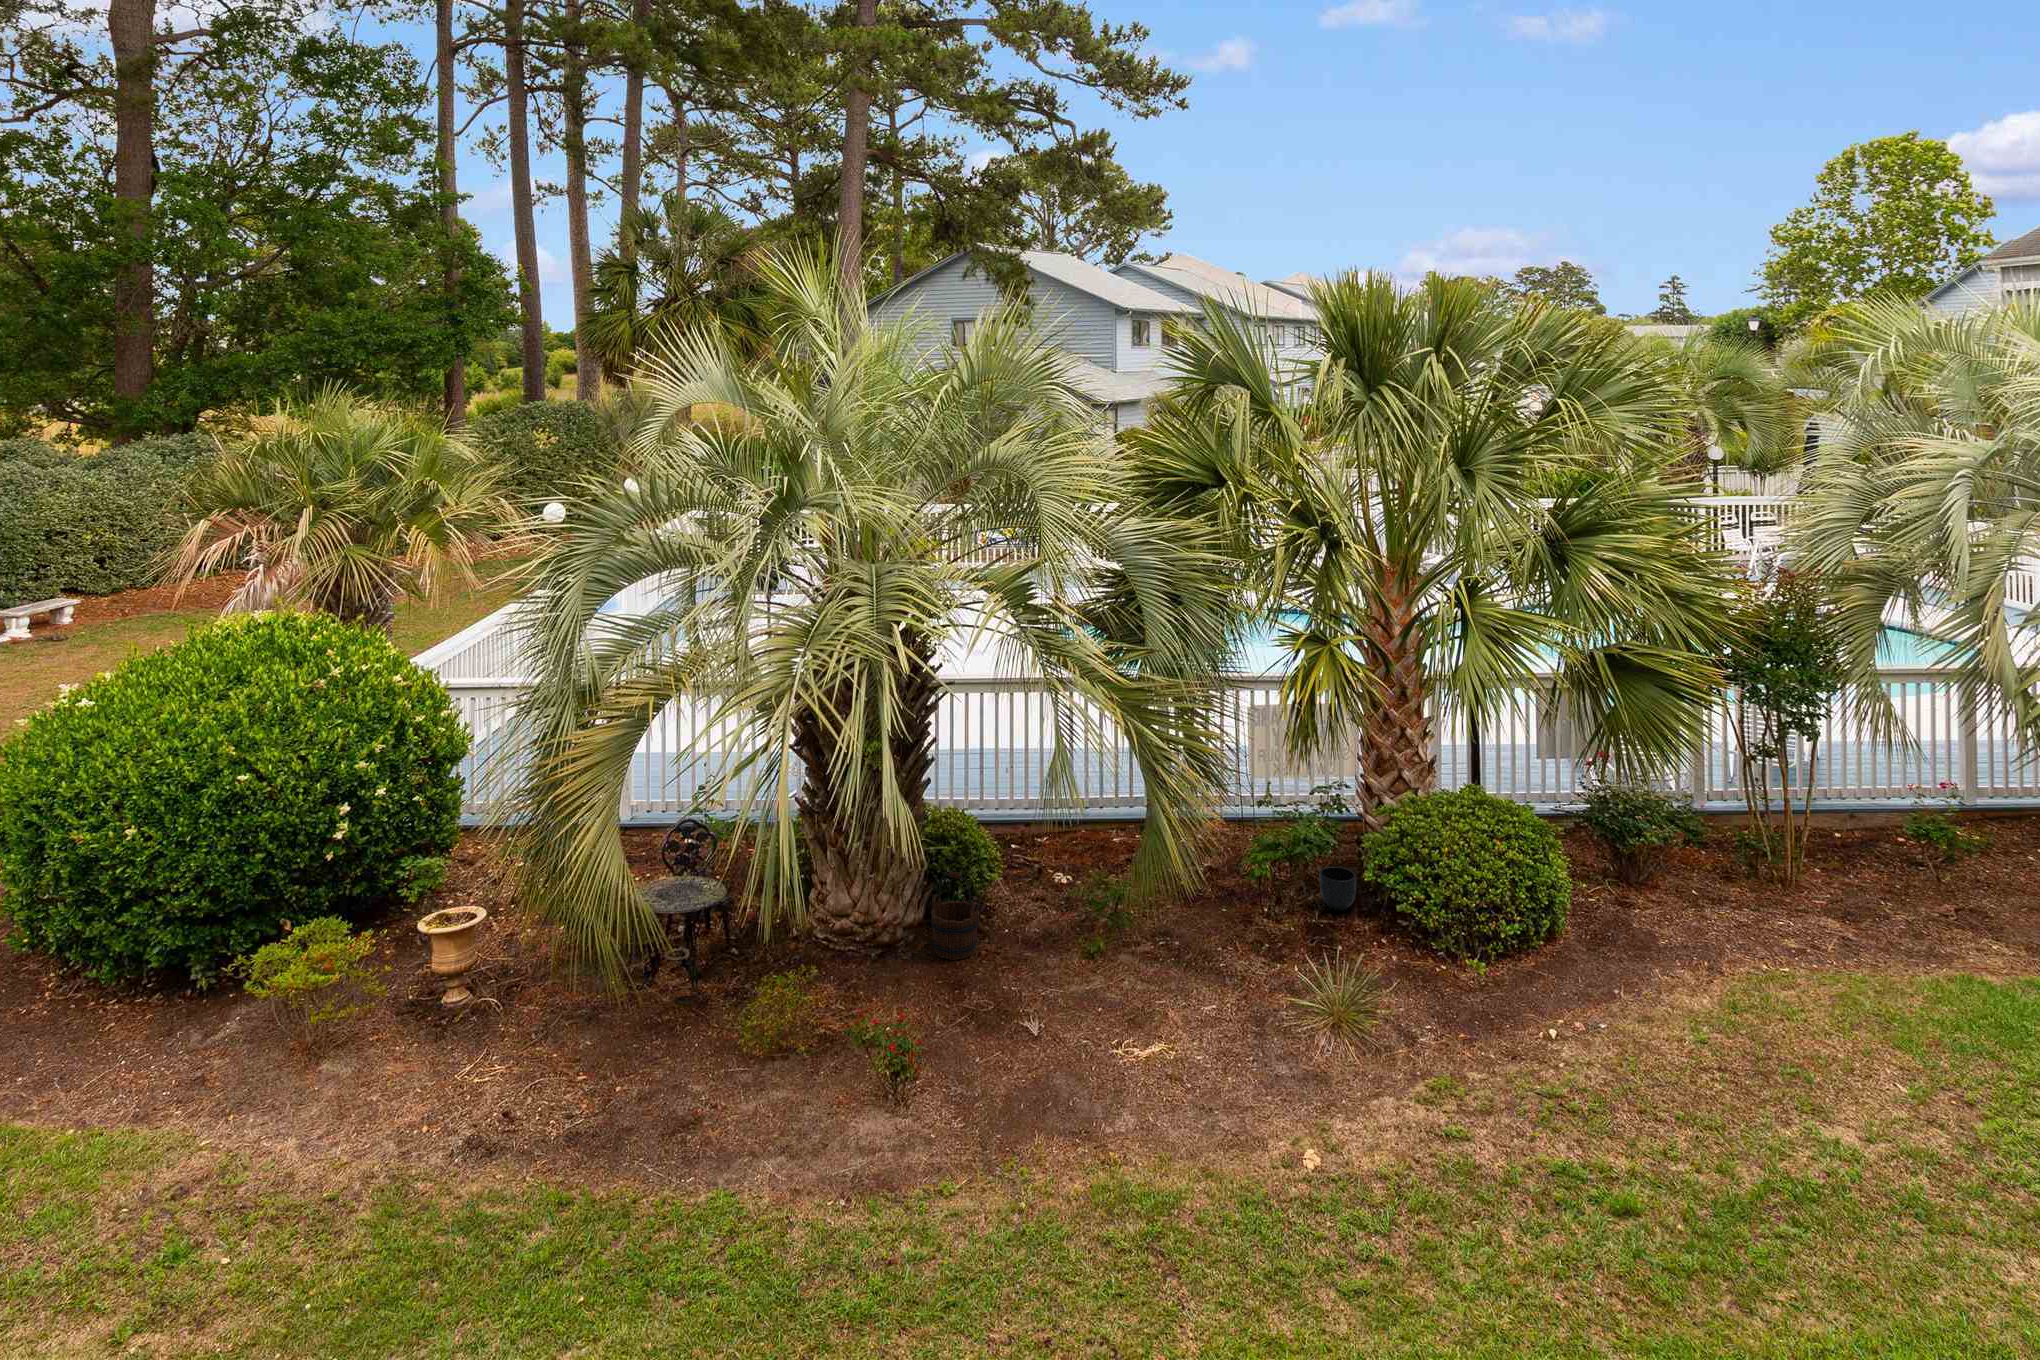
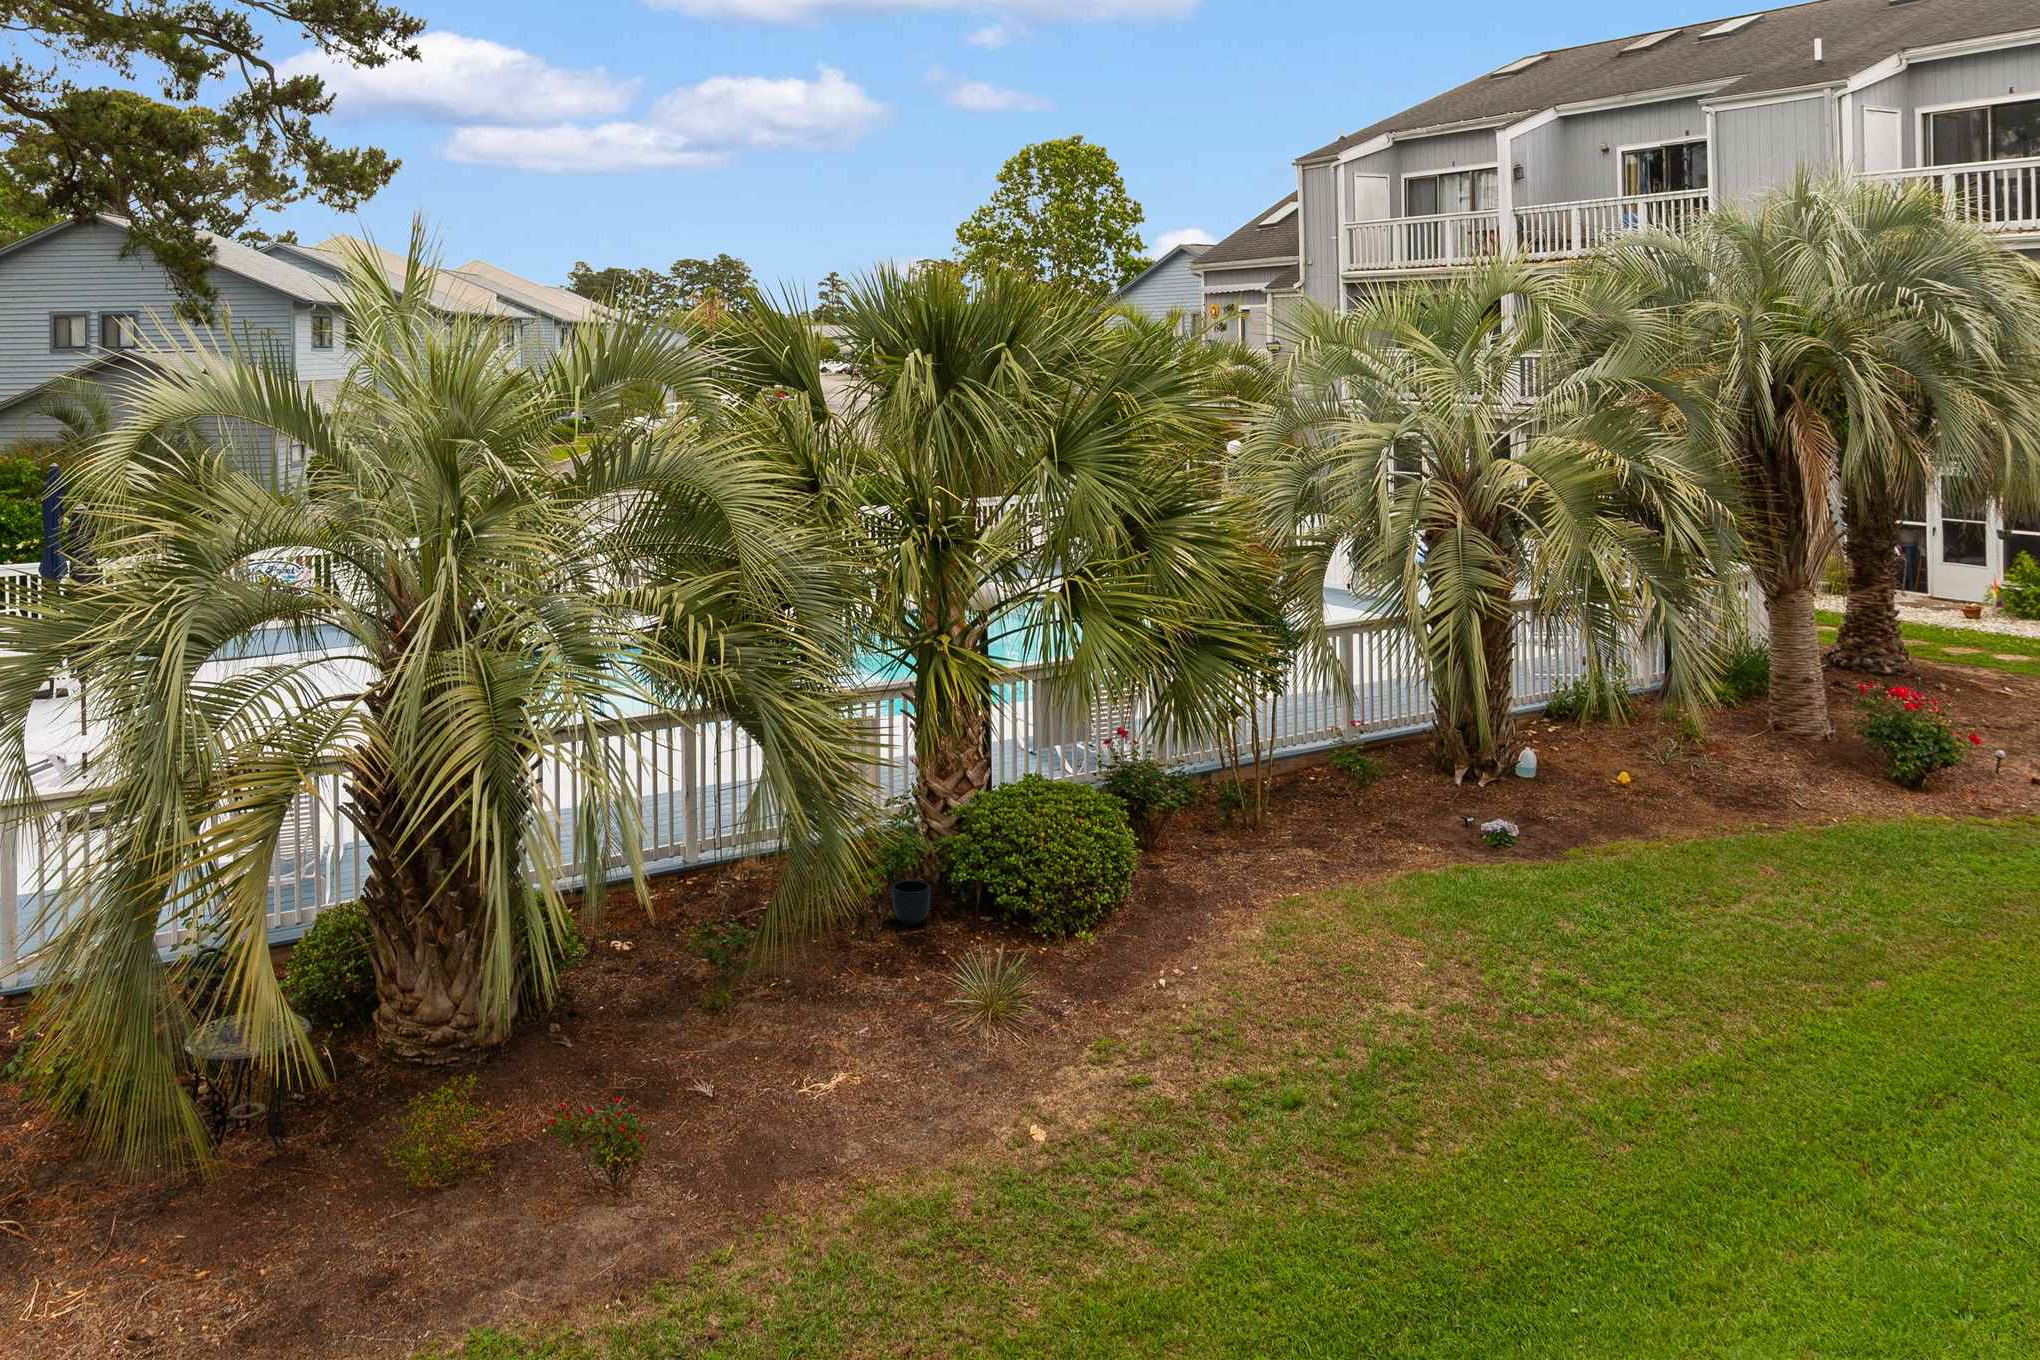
wooden bucket: present [931,871,979,960] -> none [507,959,572,1066]

